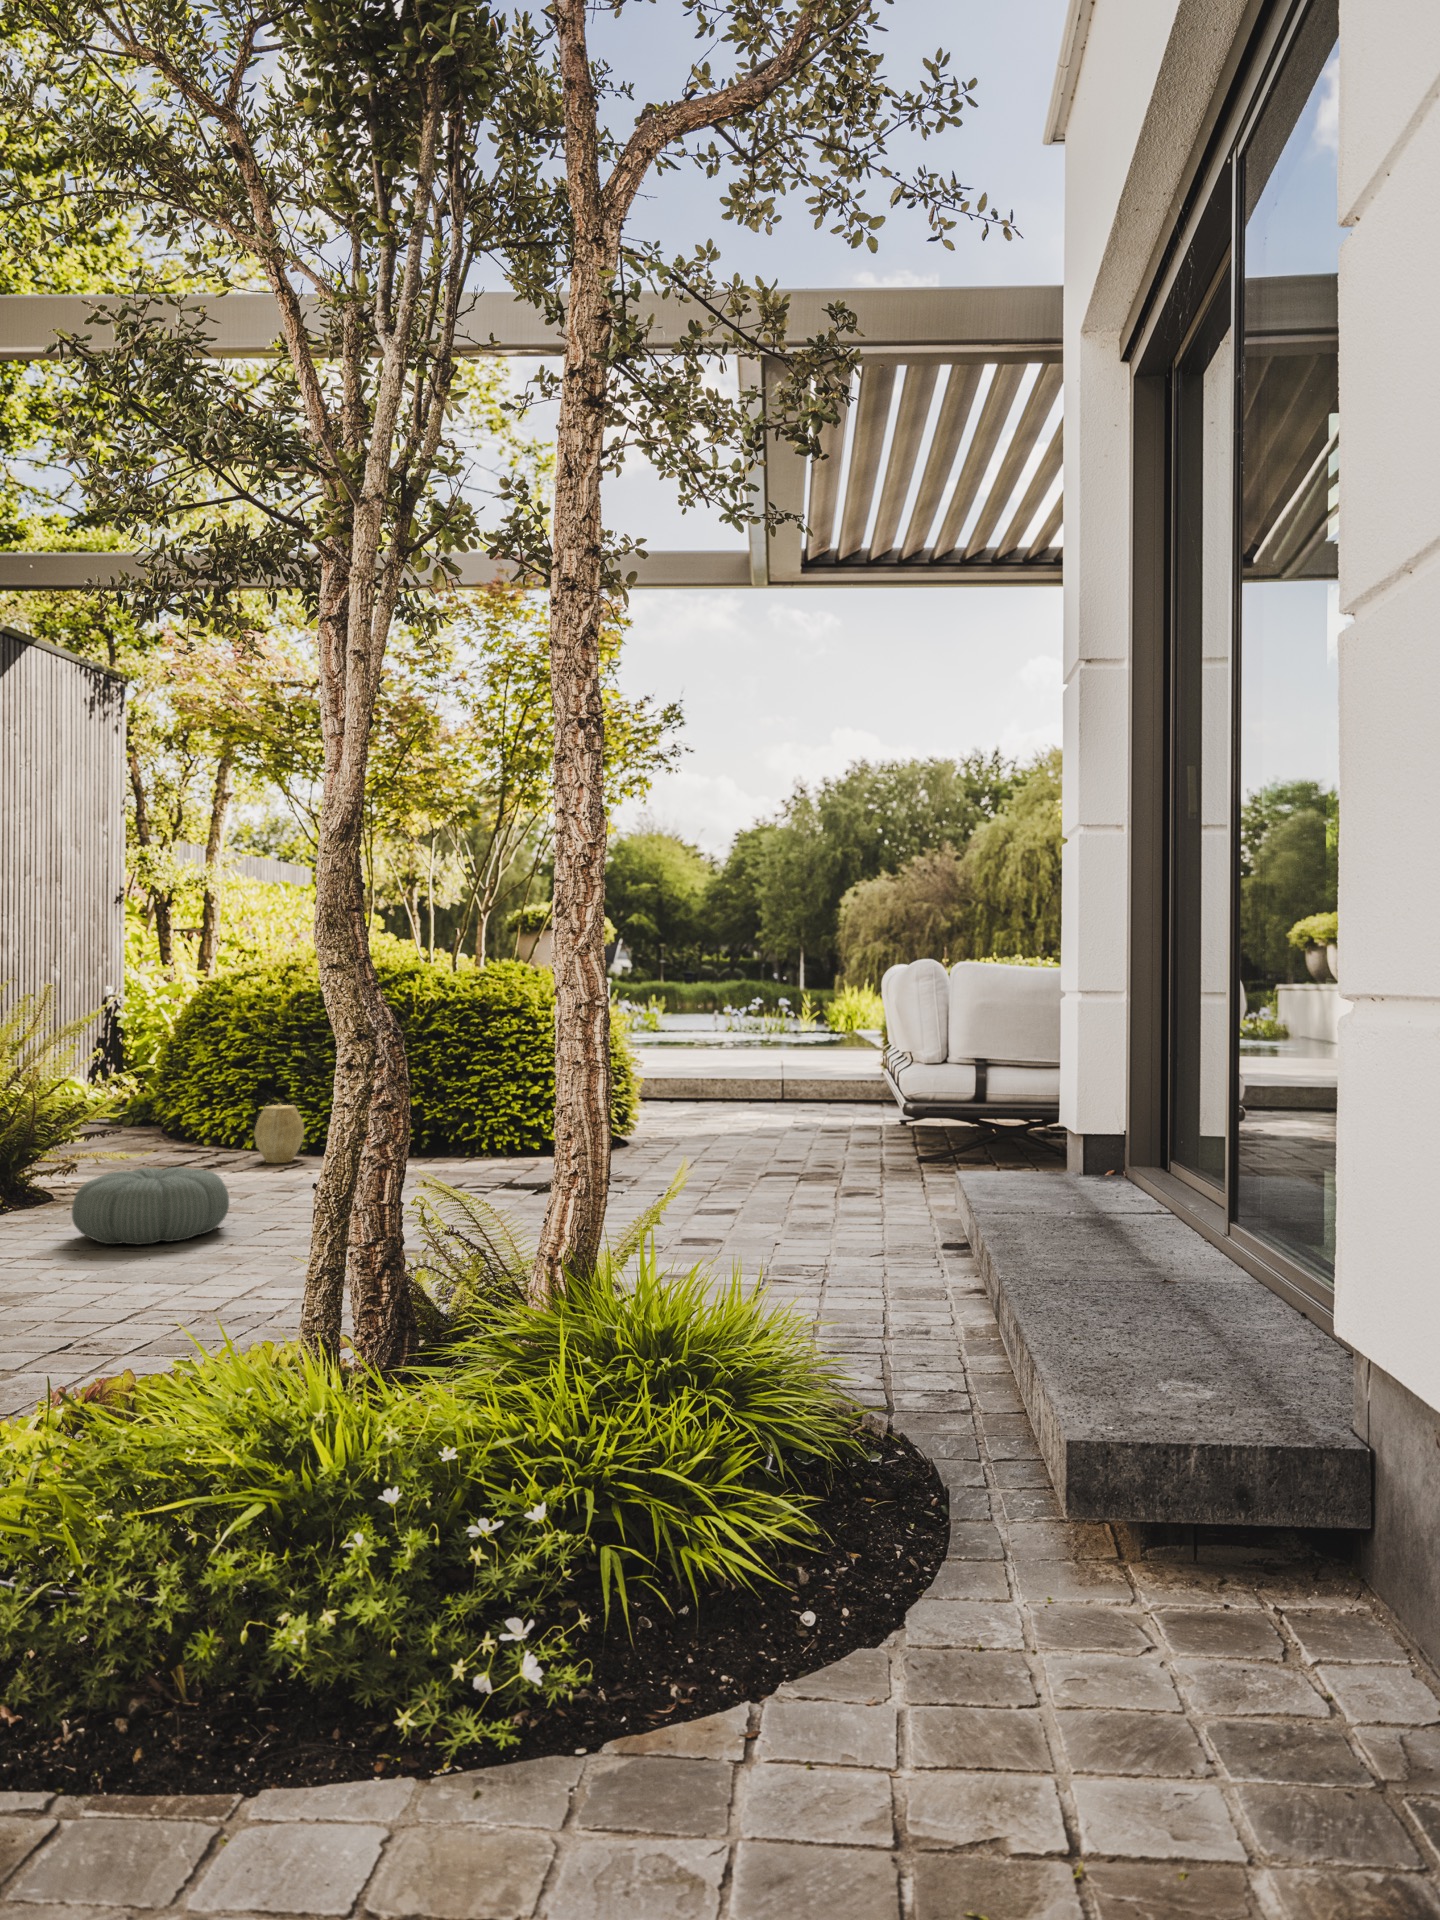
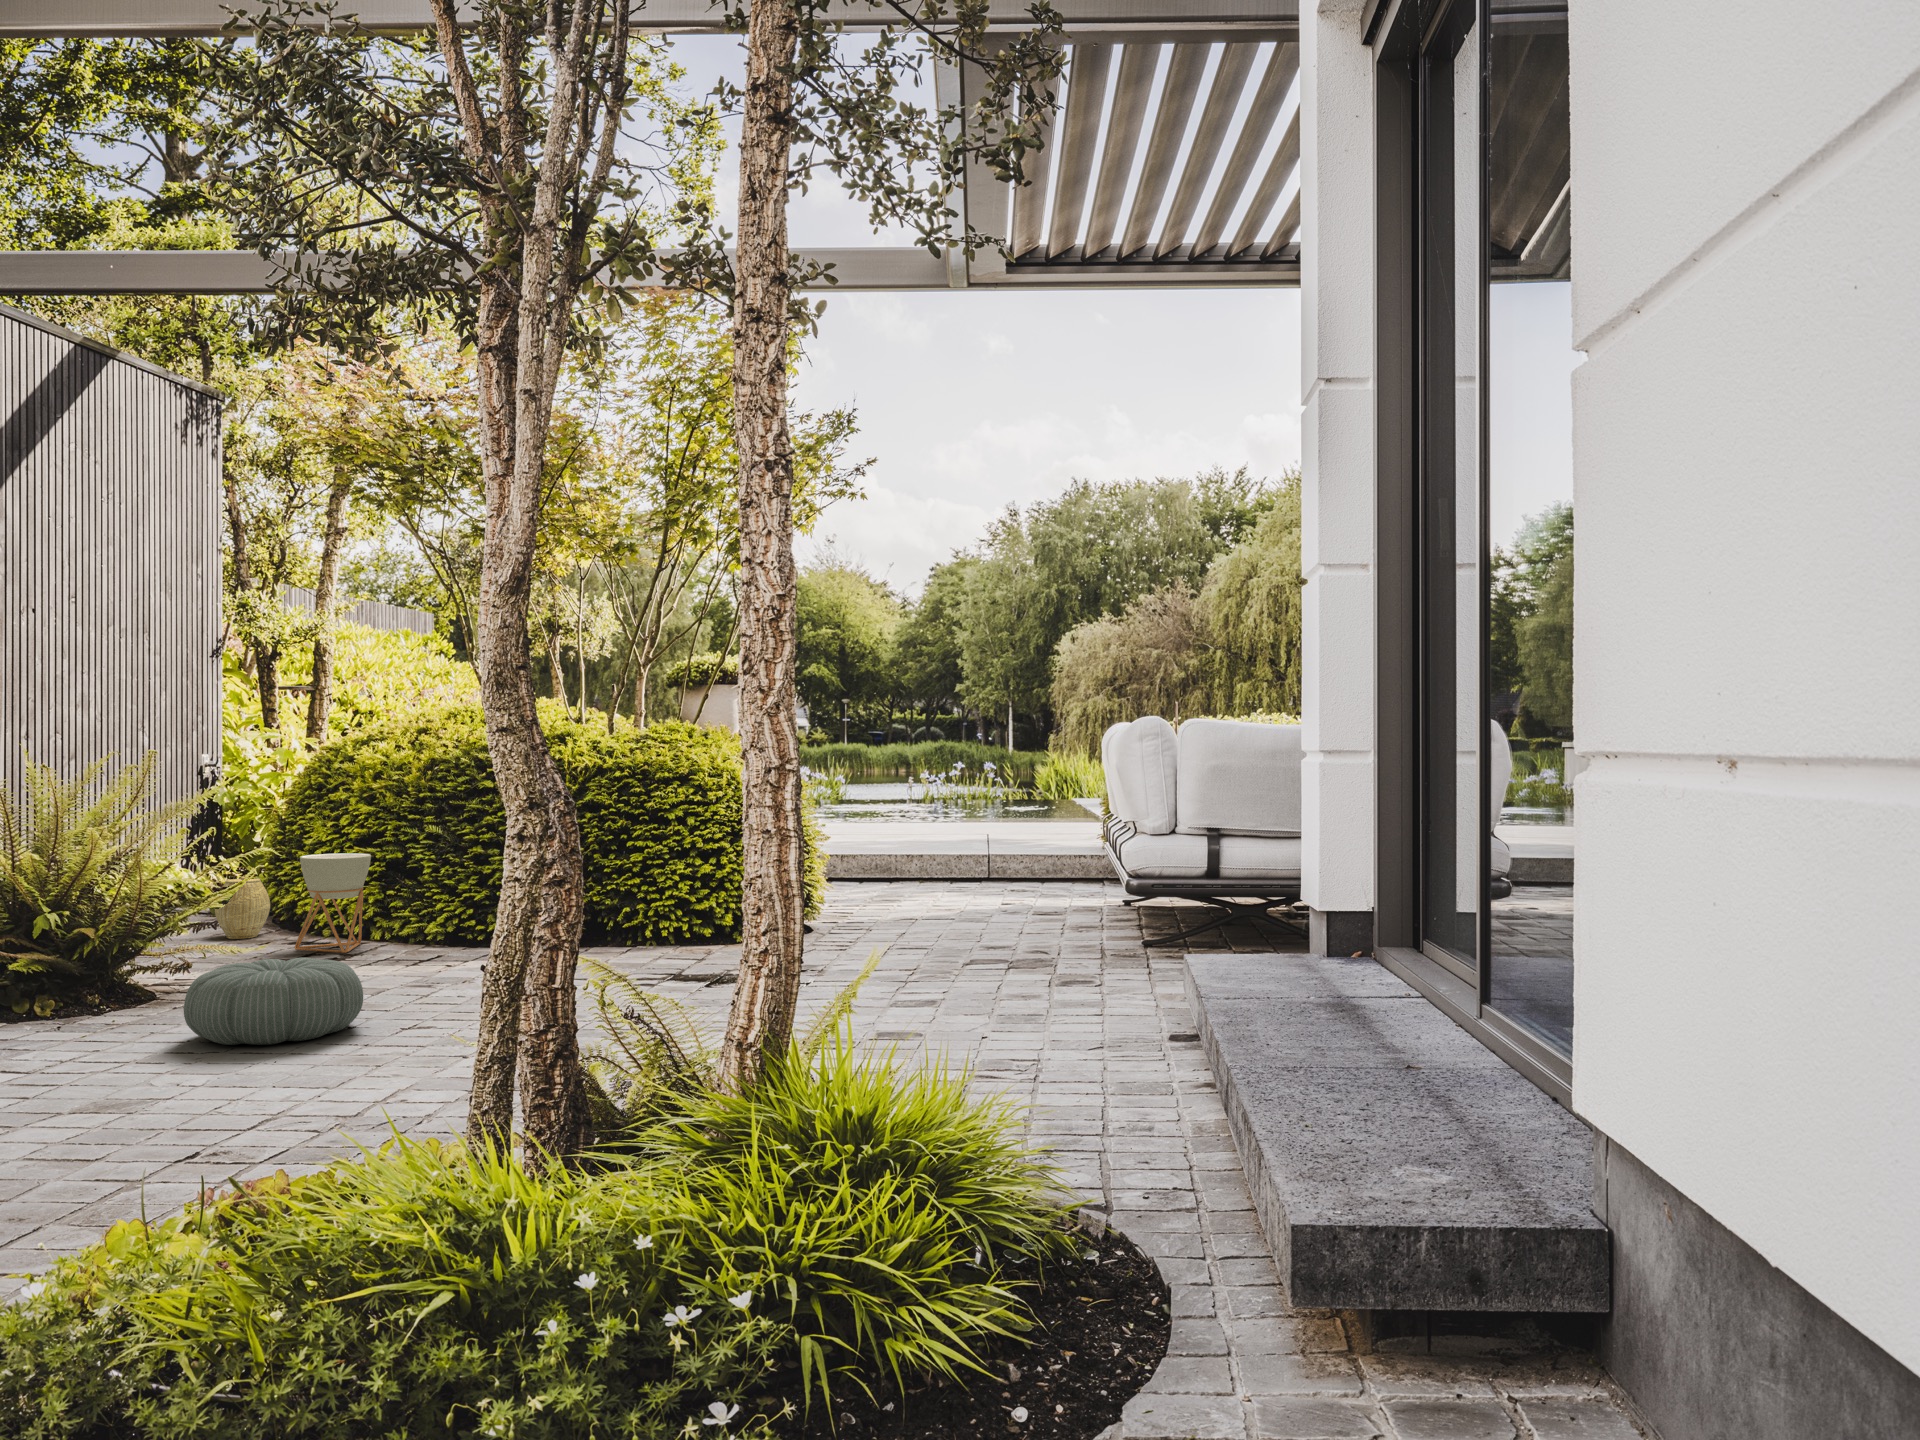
planter: none [177,1074,244,1161] -> present [295,853,371,953]
woven basket: present [254,1104,304,1163] -> present [215,877,270,939]

